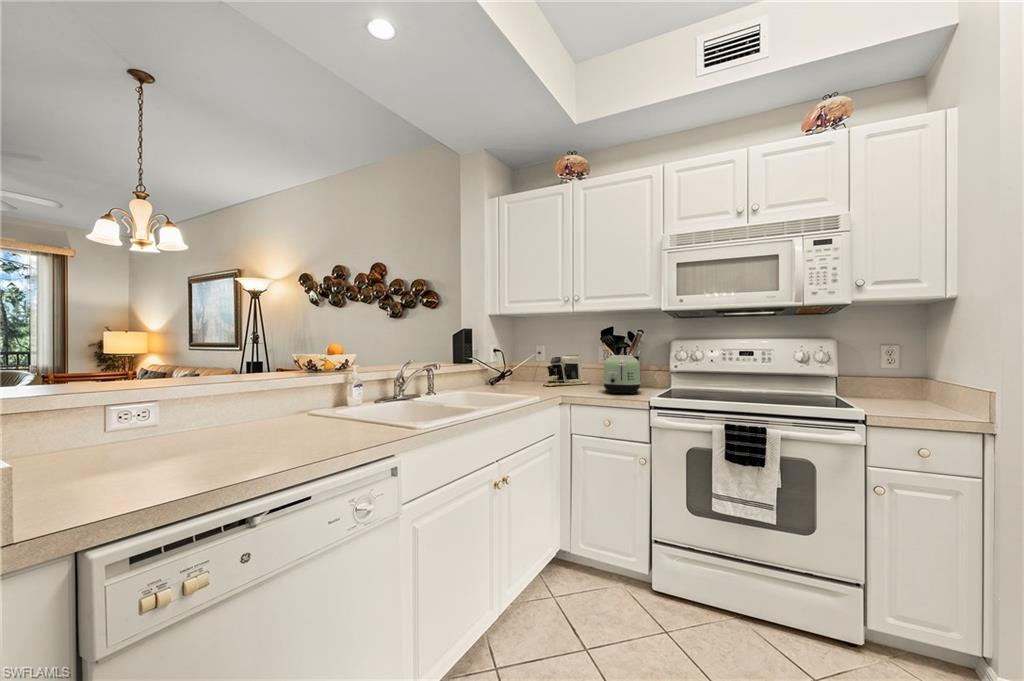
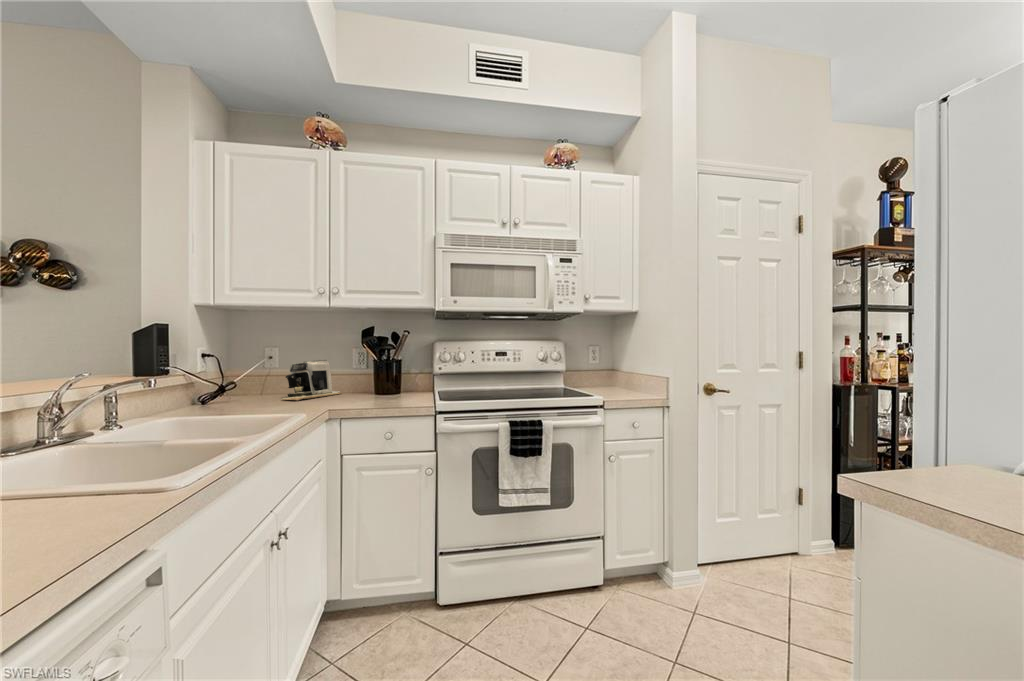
toaster: present [603,355,641,394] -> none [372,359,416,402]

